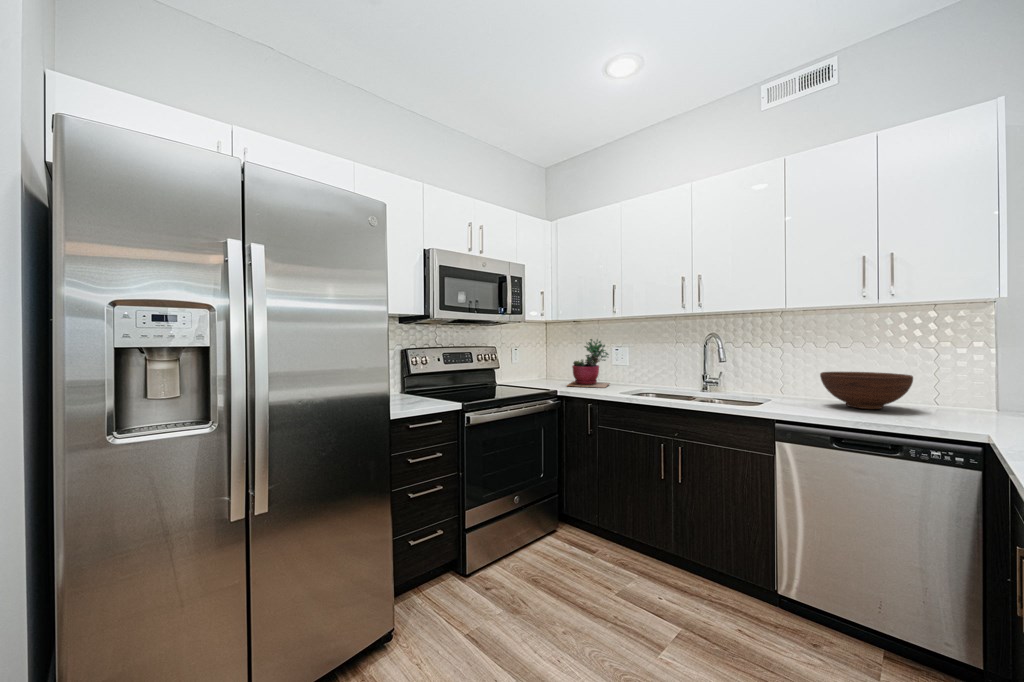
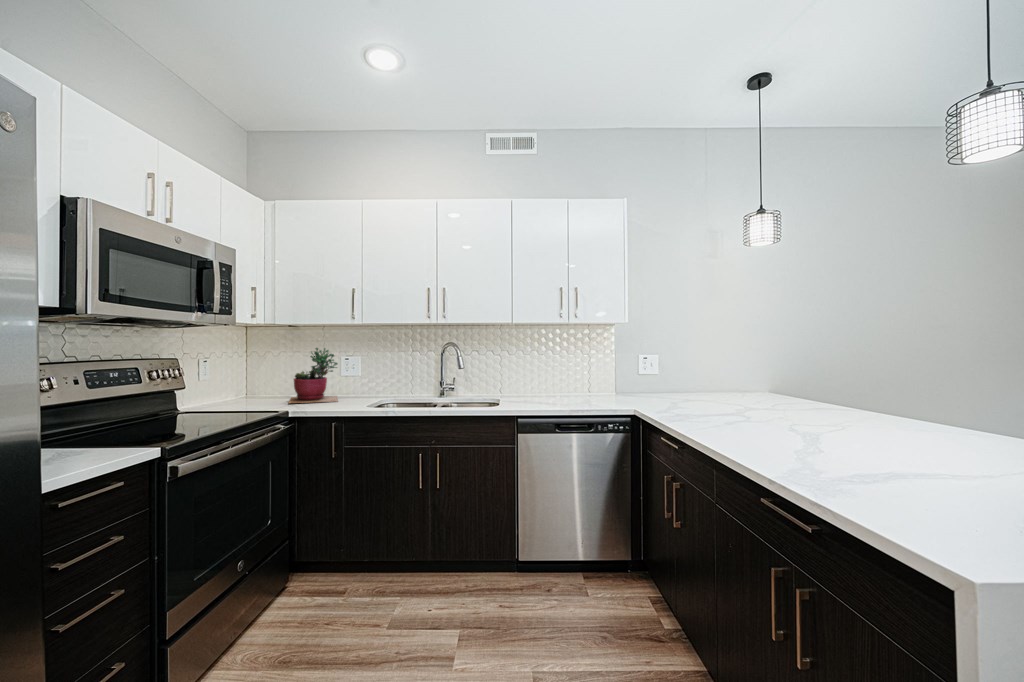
fruit bowl: present [820,372,913,409] -> none [533,373,588,400]

